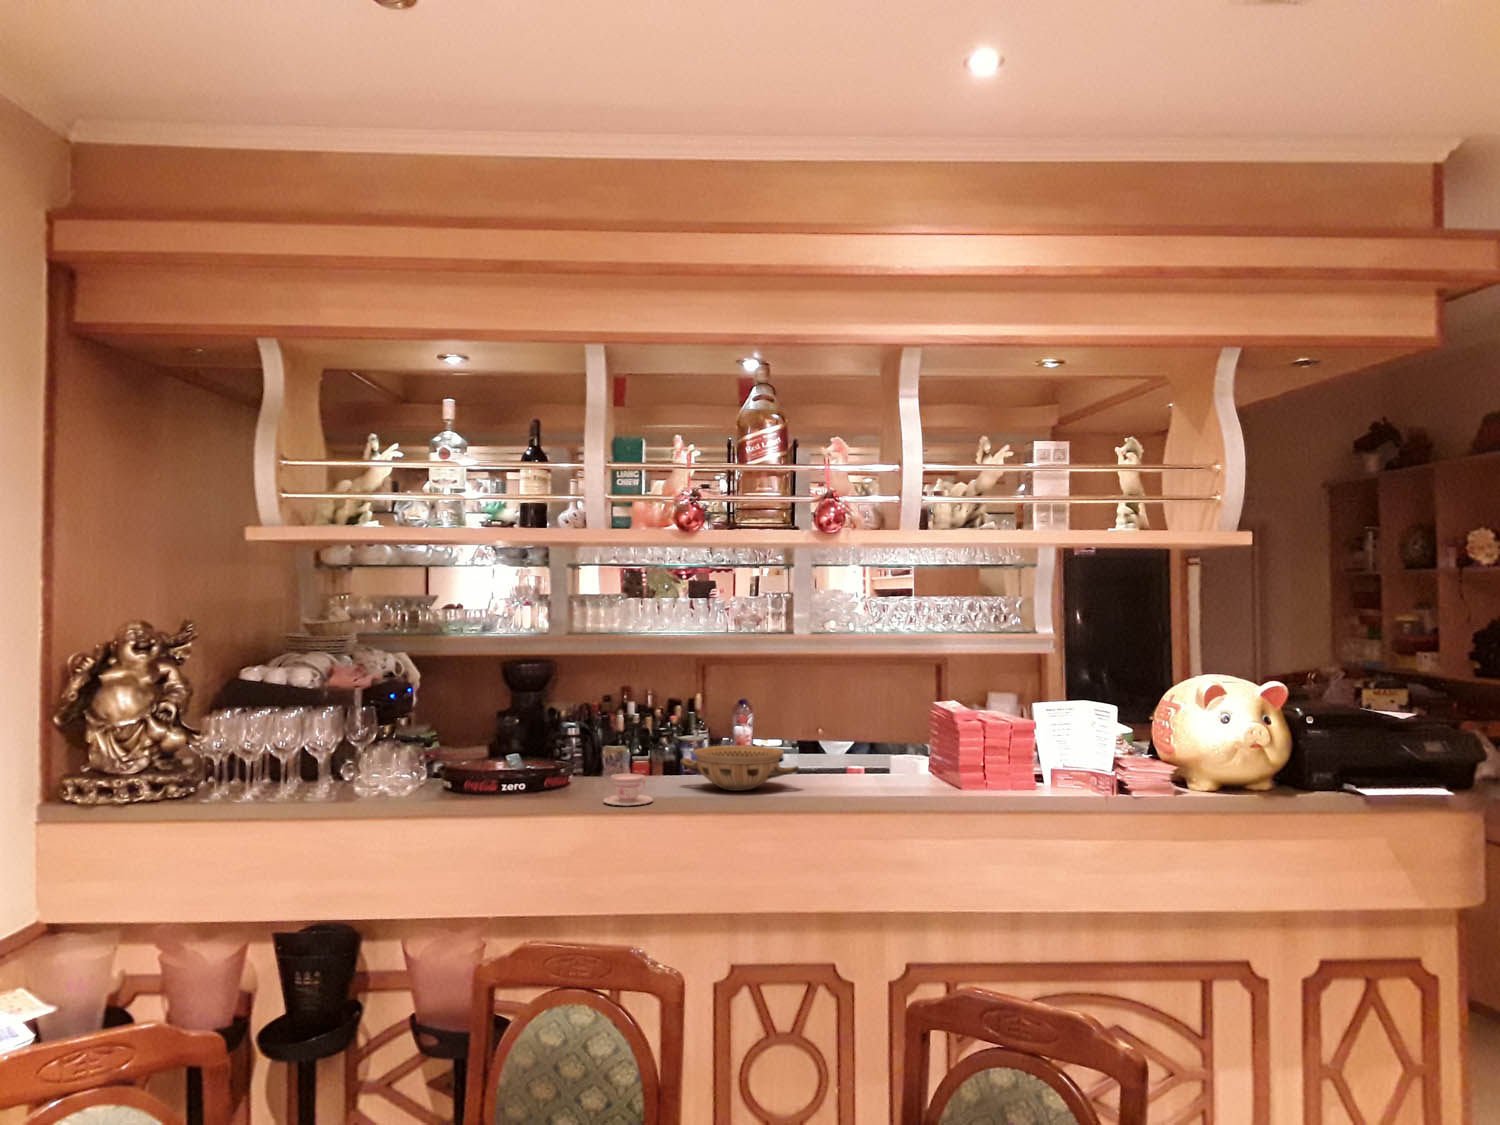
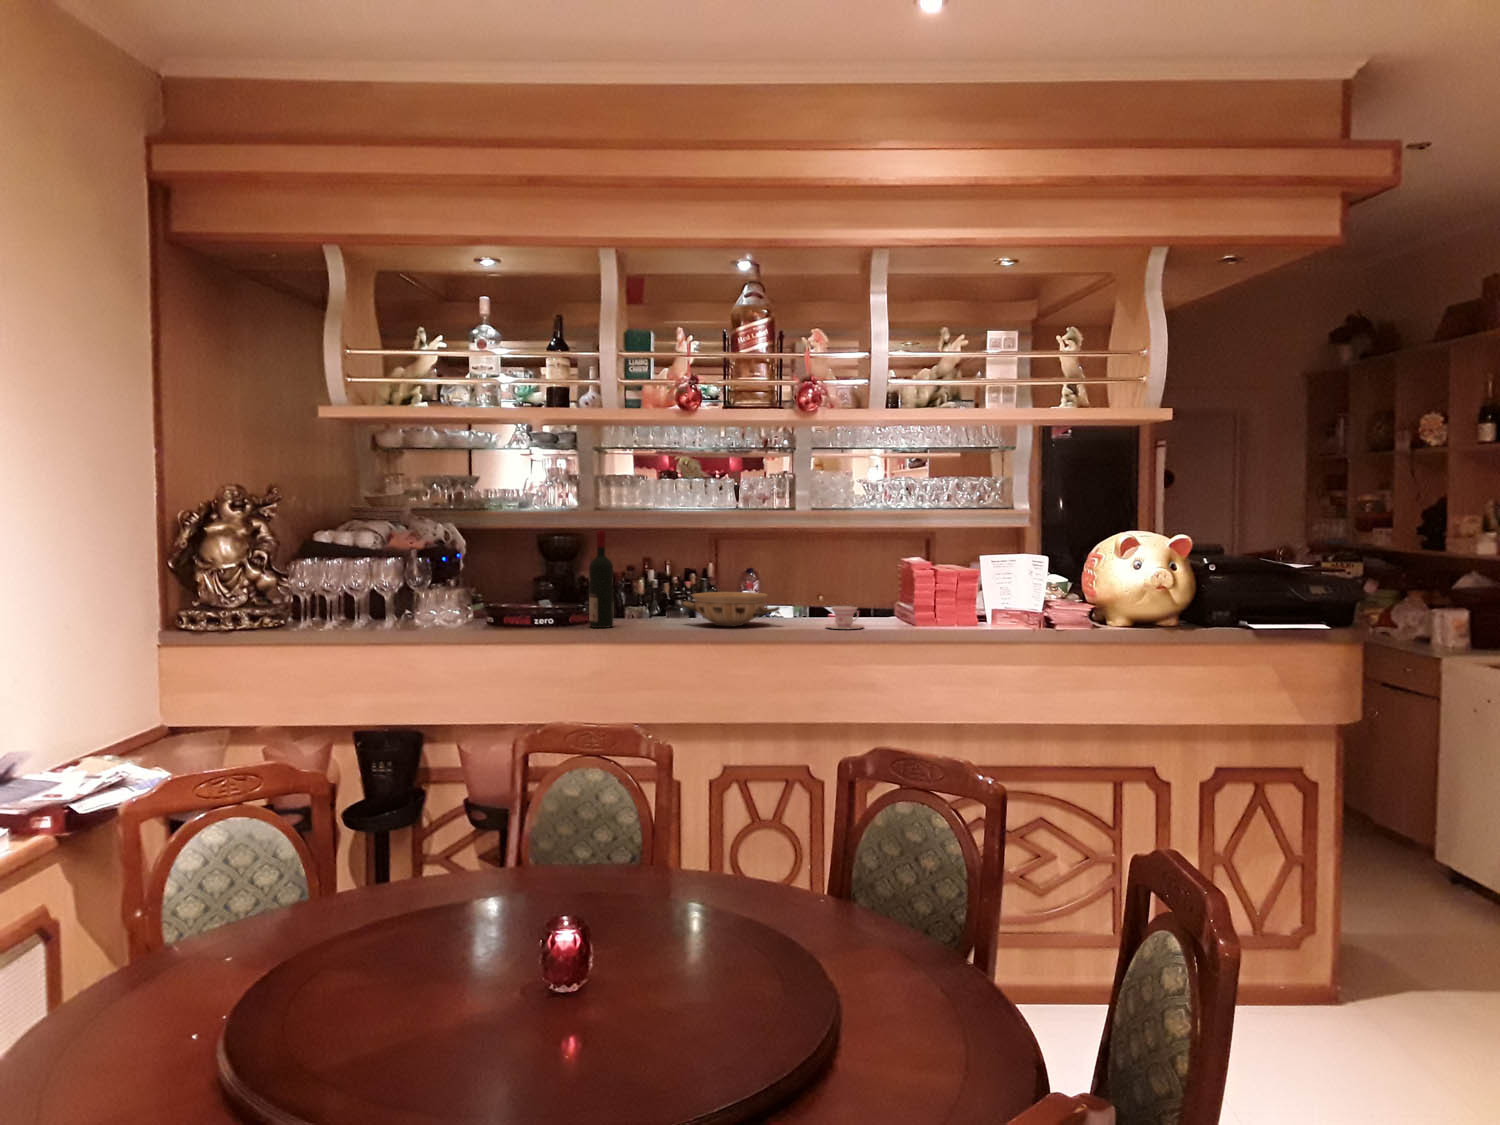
wine bottle: none [569,675,599,794] -> present [589,530,613,628]
teacup: present [603,774,653,806] -> present [826,606,864,629]

